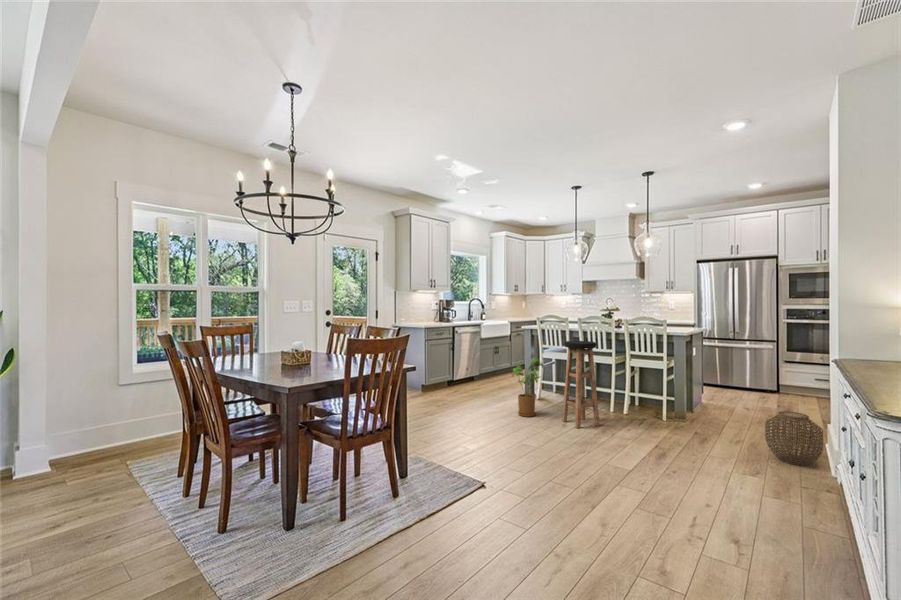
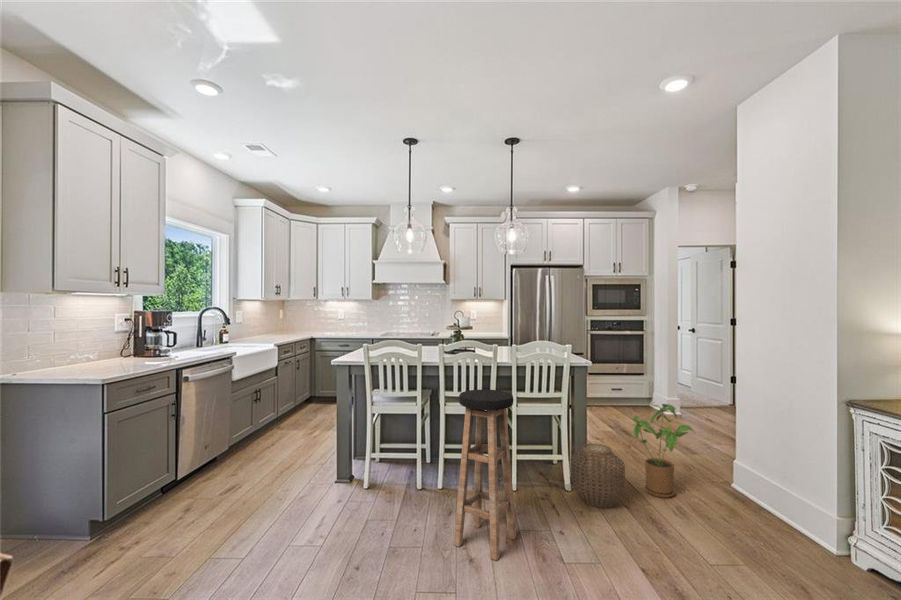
house plant: present [513,358,544,417] -> present [632,404,693,498]
woven basket: present [765,411,824,466] -> present [571,444,625,508]

